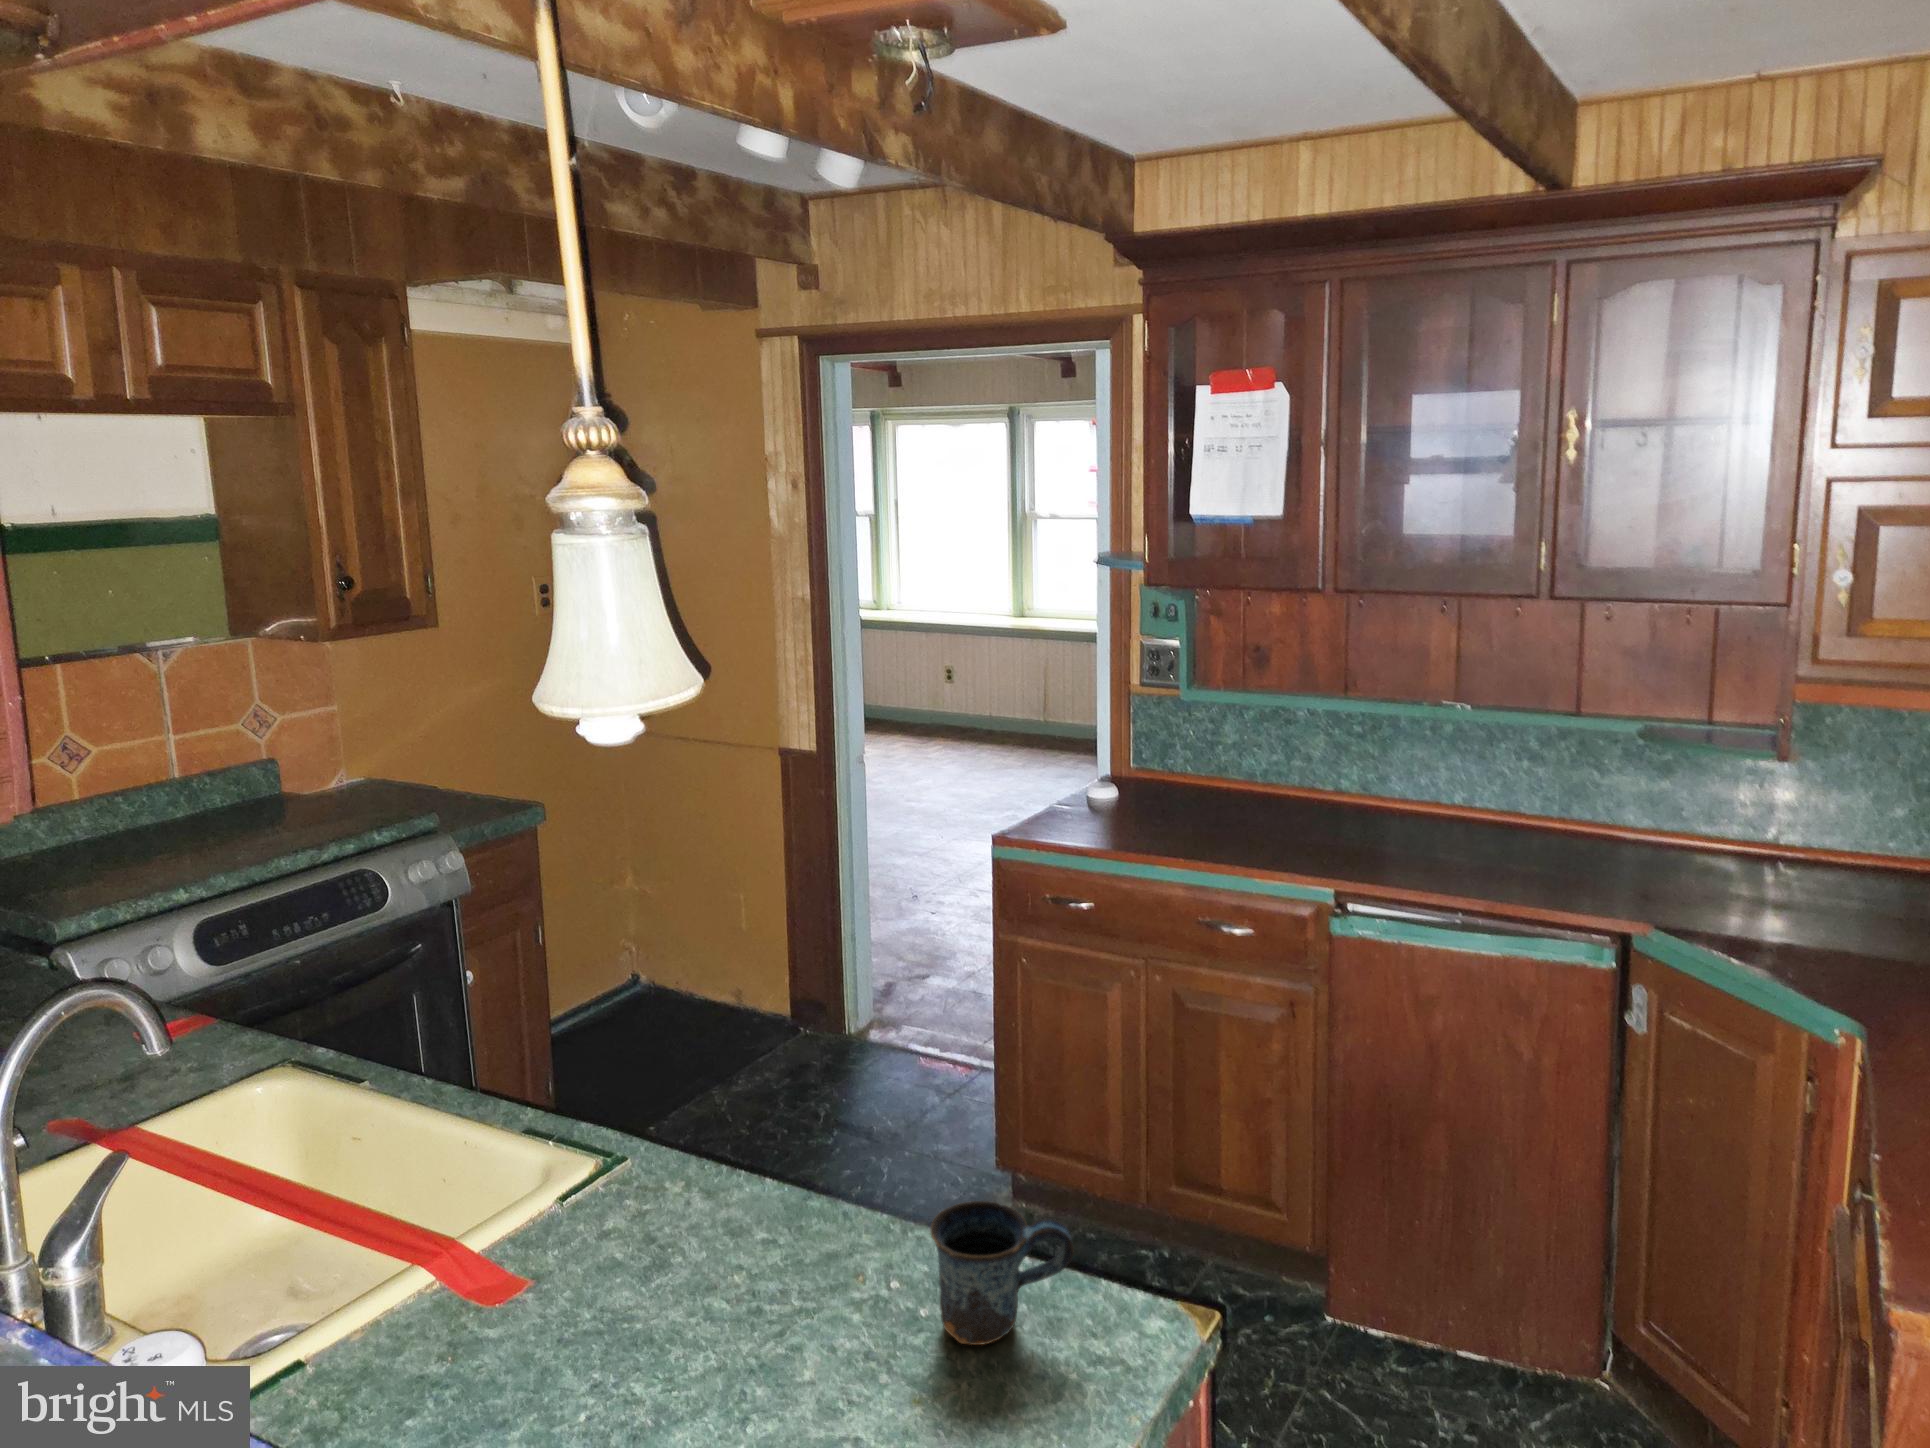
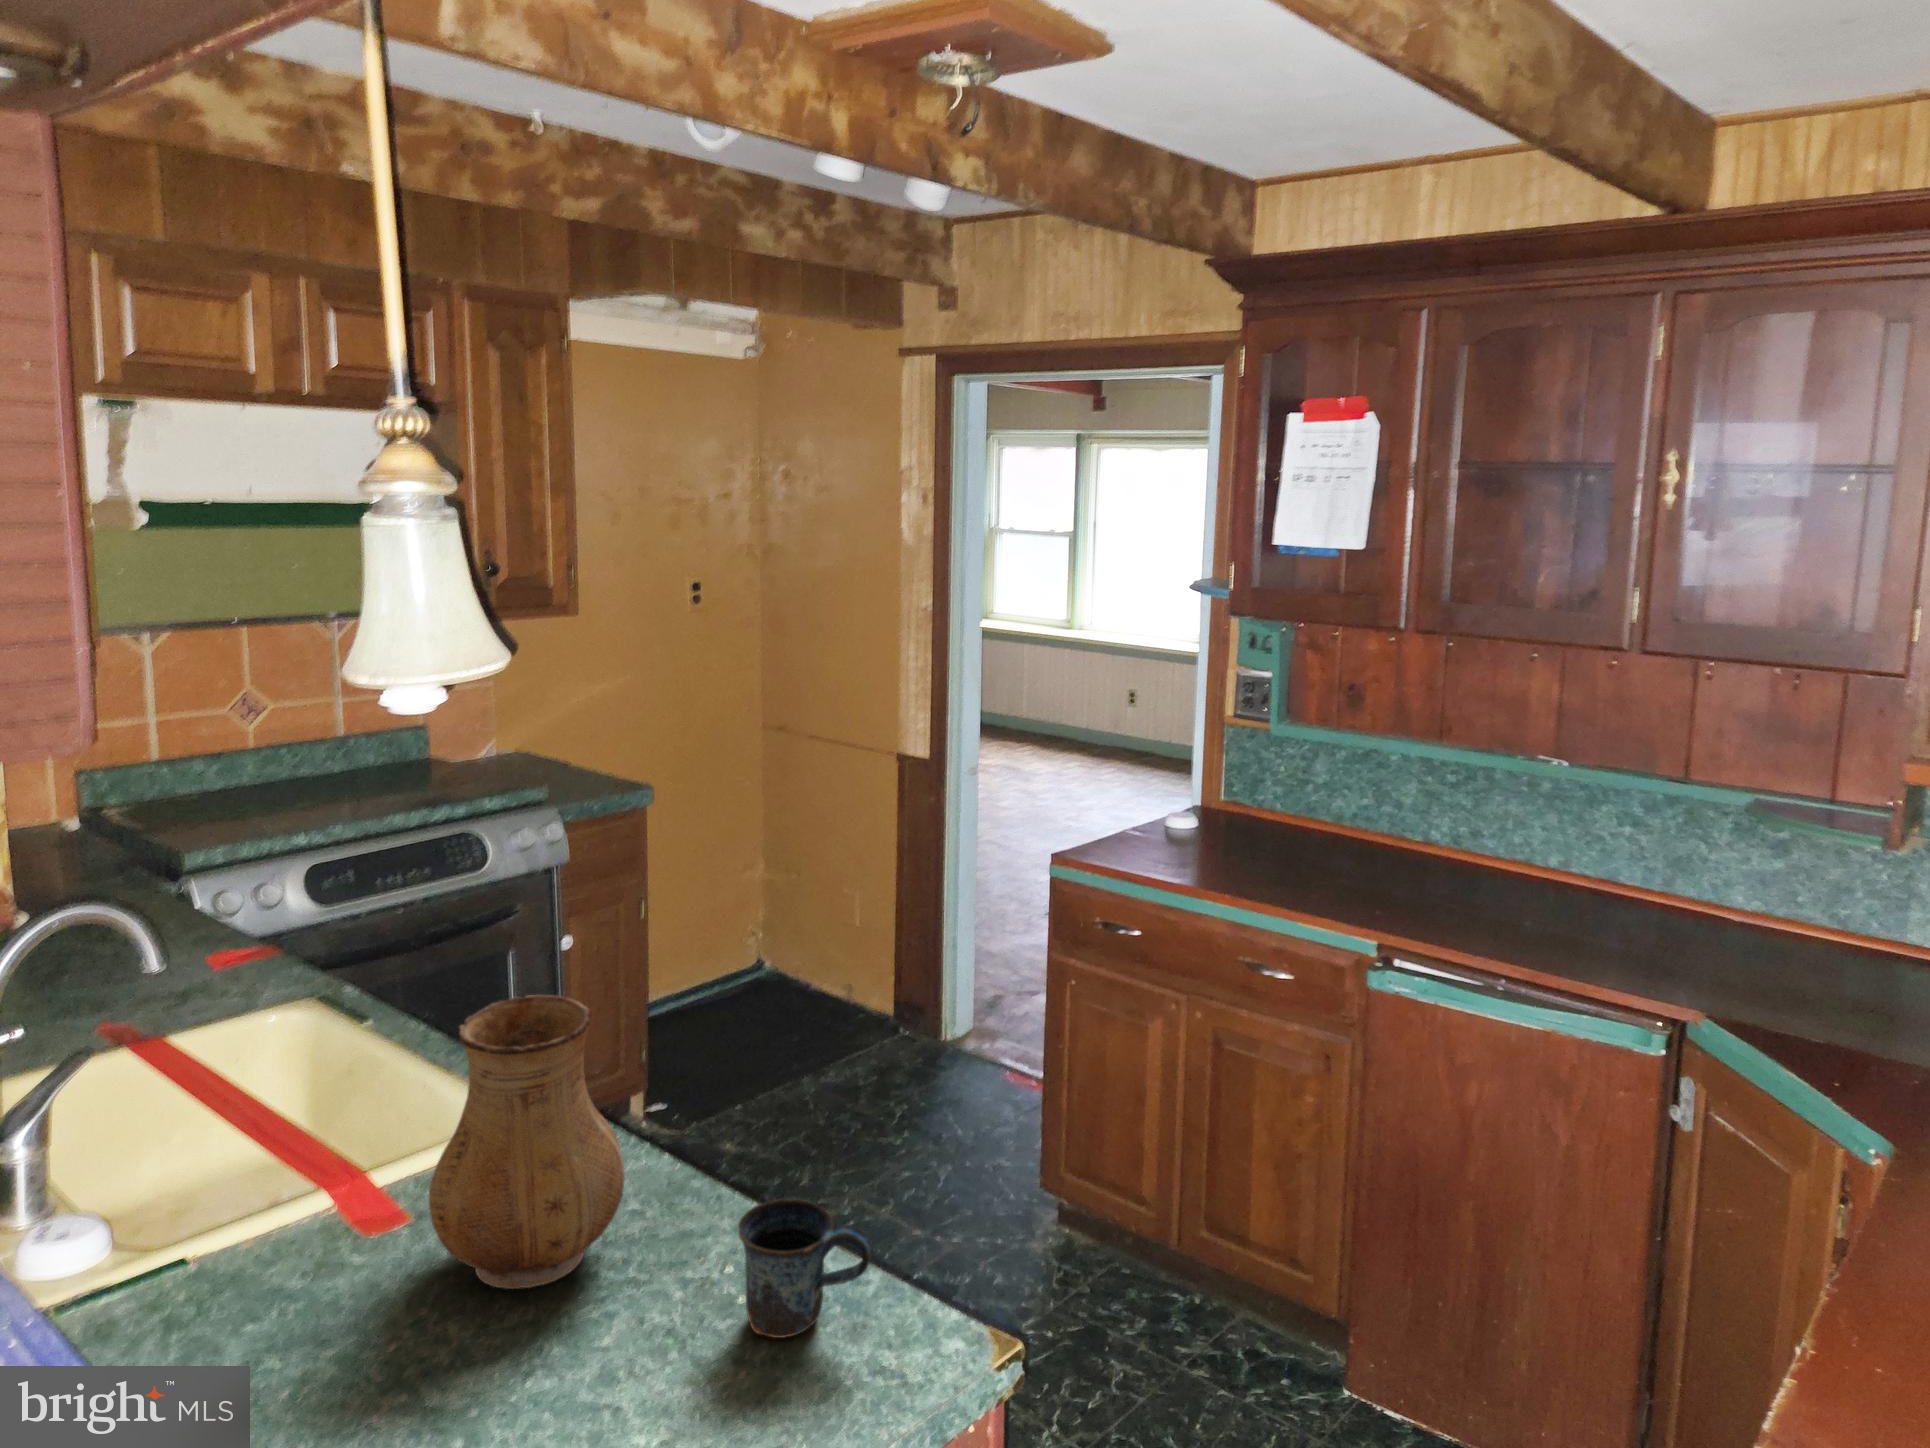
ceramic pitcher: none [575,1022,778,1341] -> present [429,995,625,1289]

